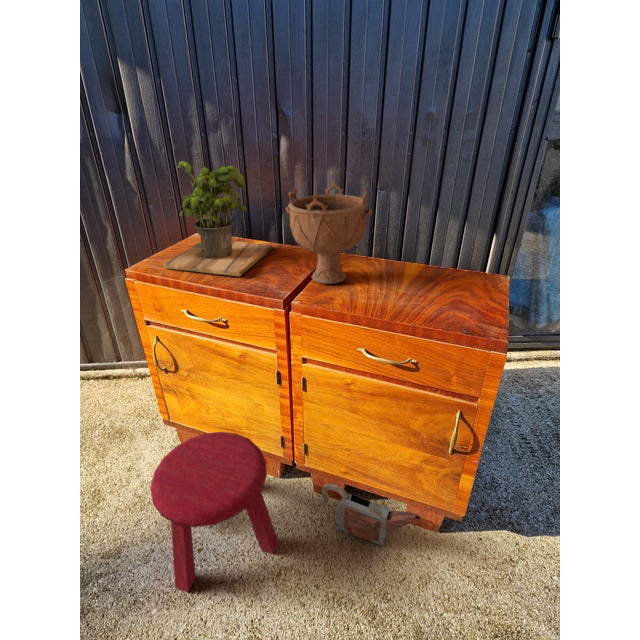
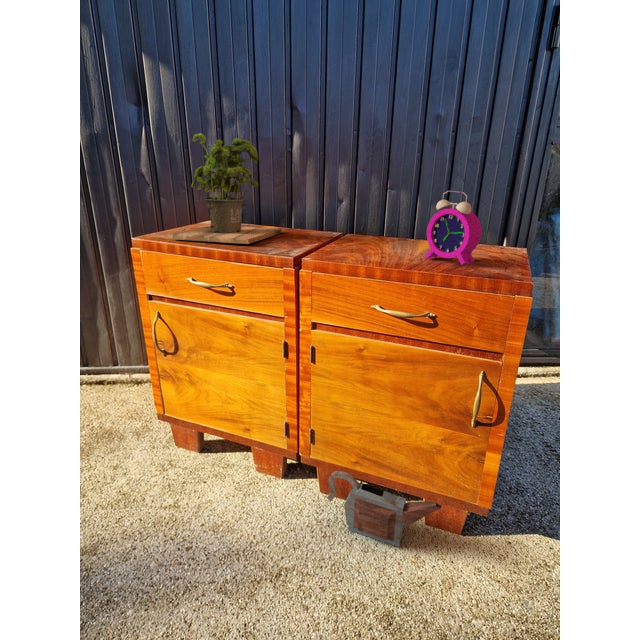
decorative bowl: present [286,182,372,284] -> none [298,149,386,250]
alarm clock: none [410,238,463,309] -> present [425,191,481,265]
stool: present [150,432,279,592] -> none [138,413,279,591]

